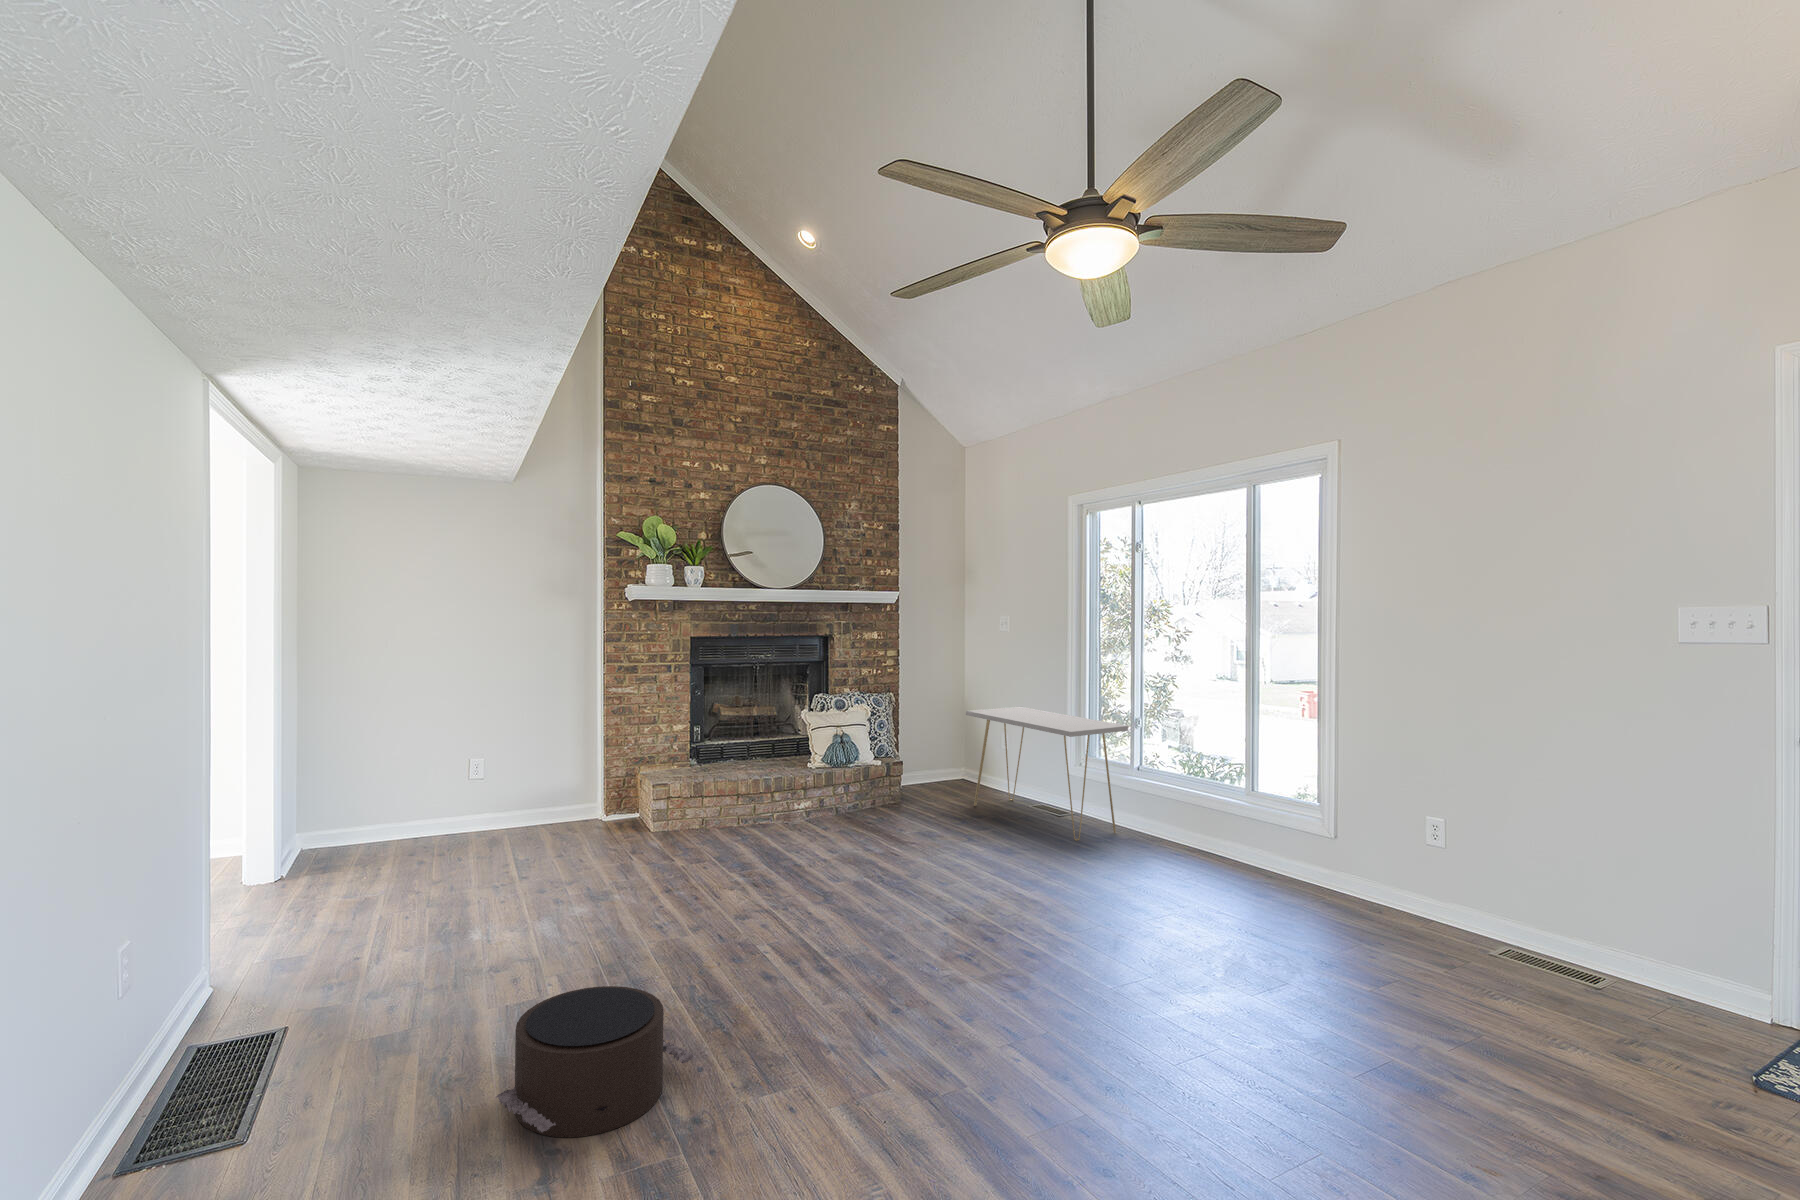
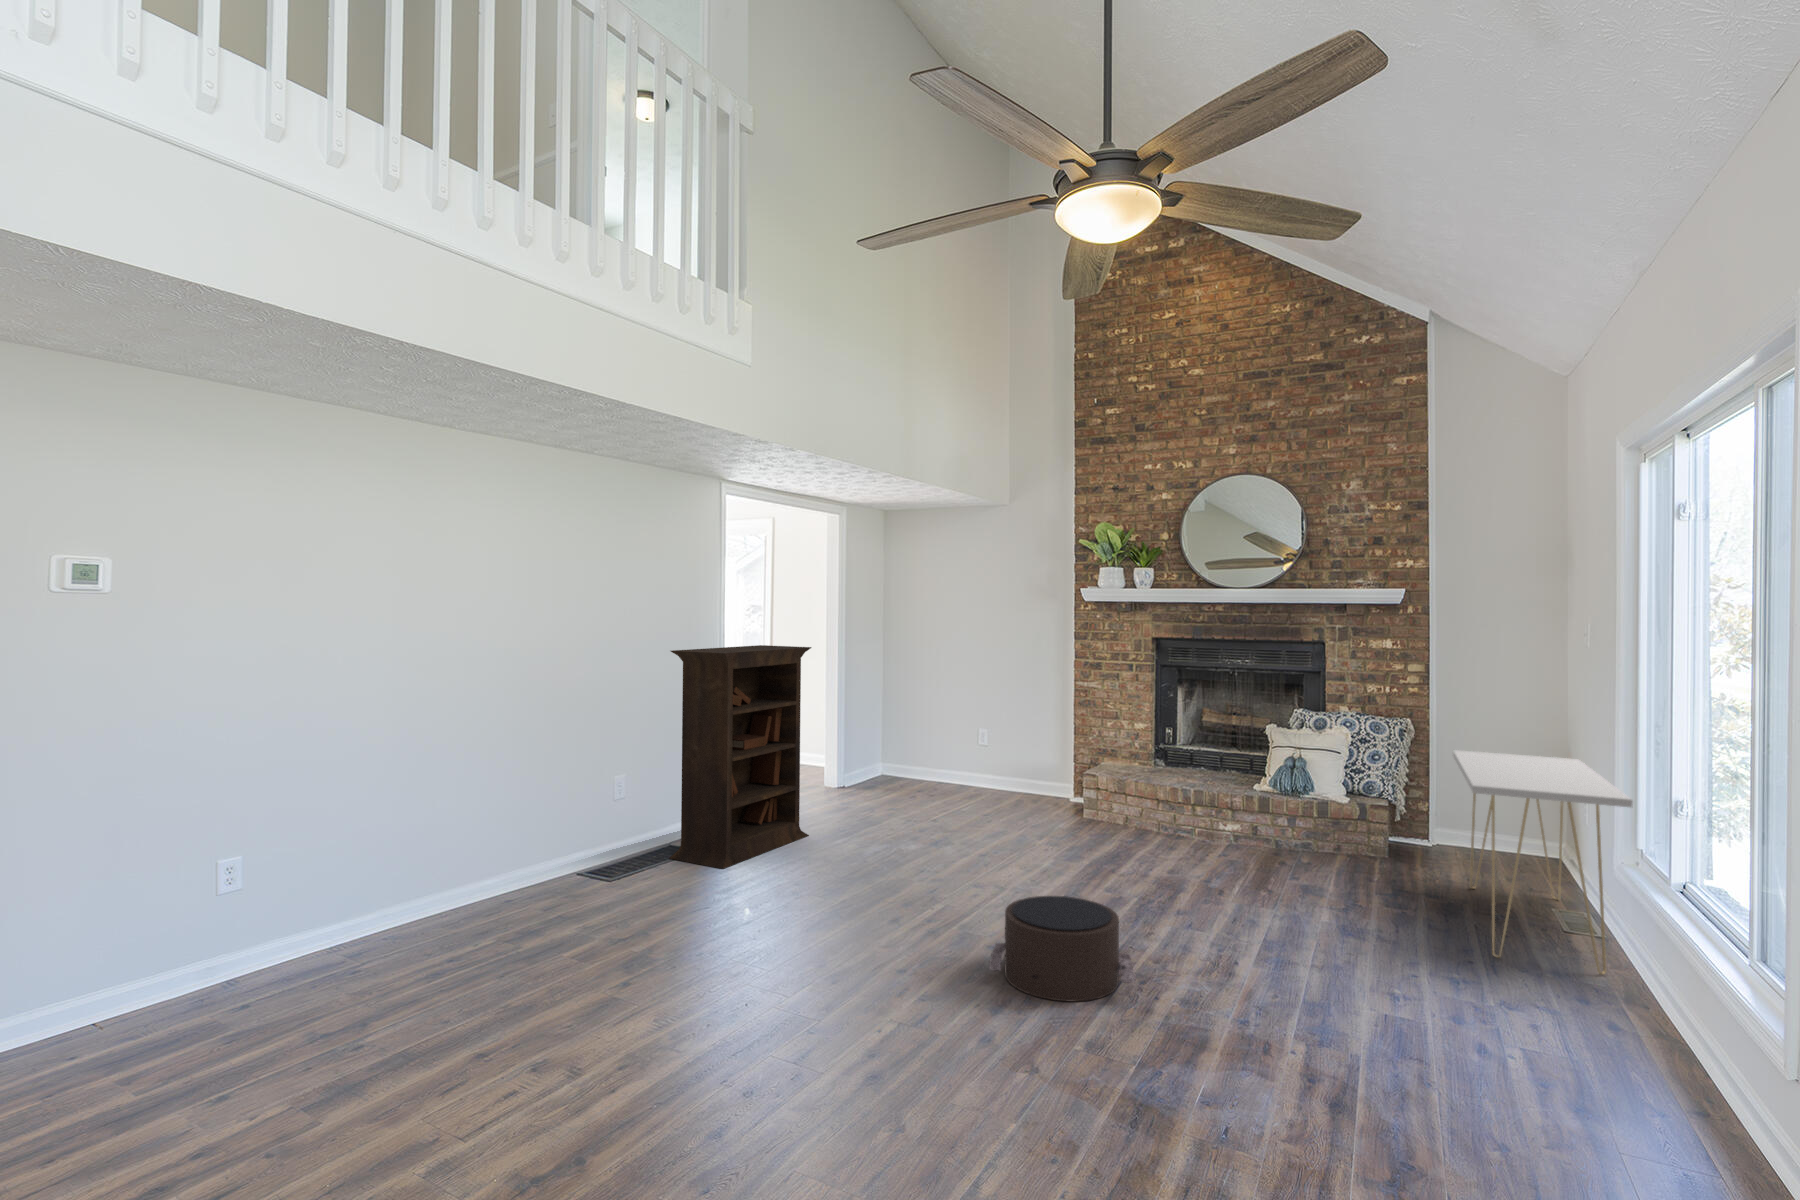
bookcase: none [346,678,487,1054] -> present [670,645,811,869]
pouf: present [496,986,696,1137] -> present [989,896,1136,1002]

